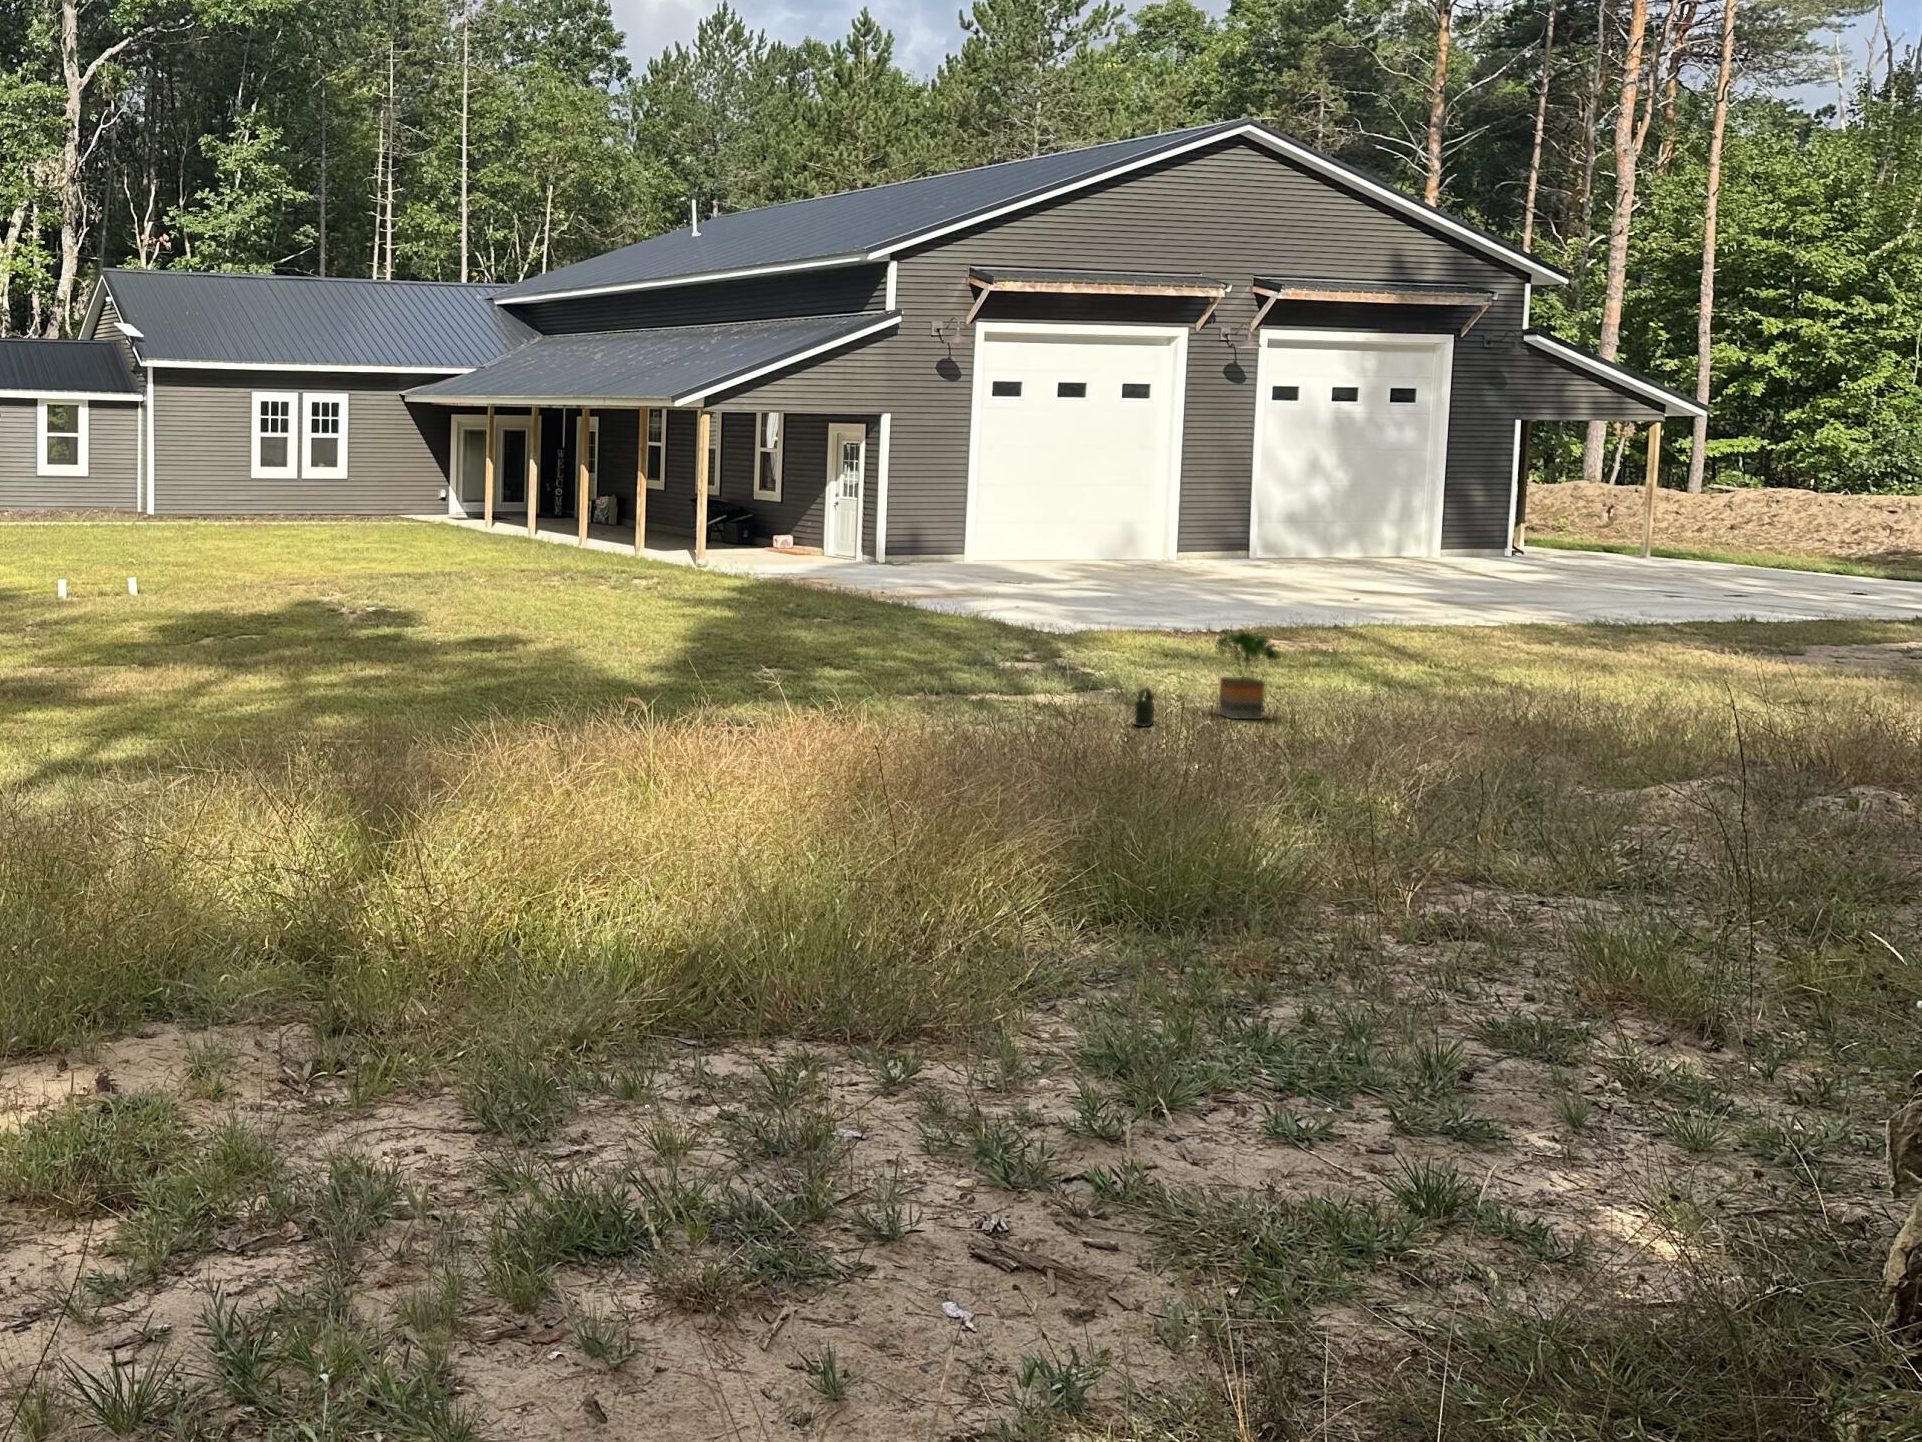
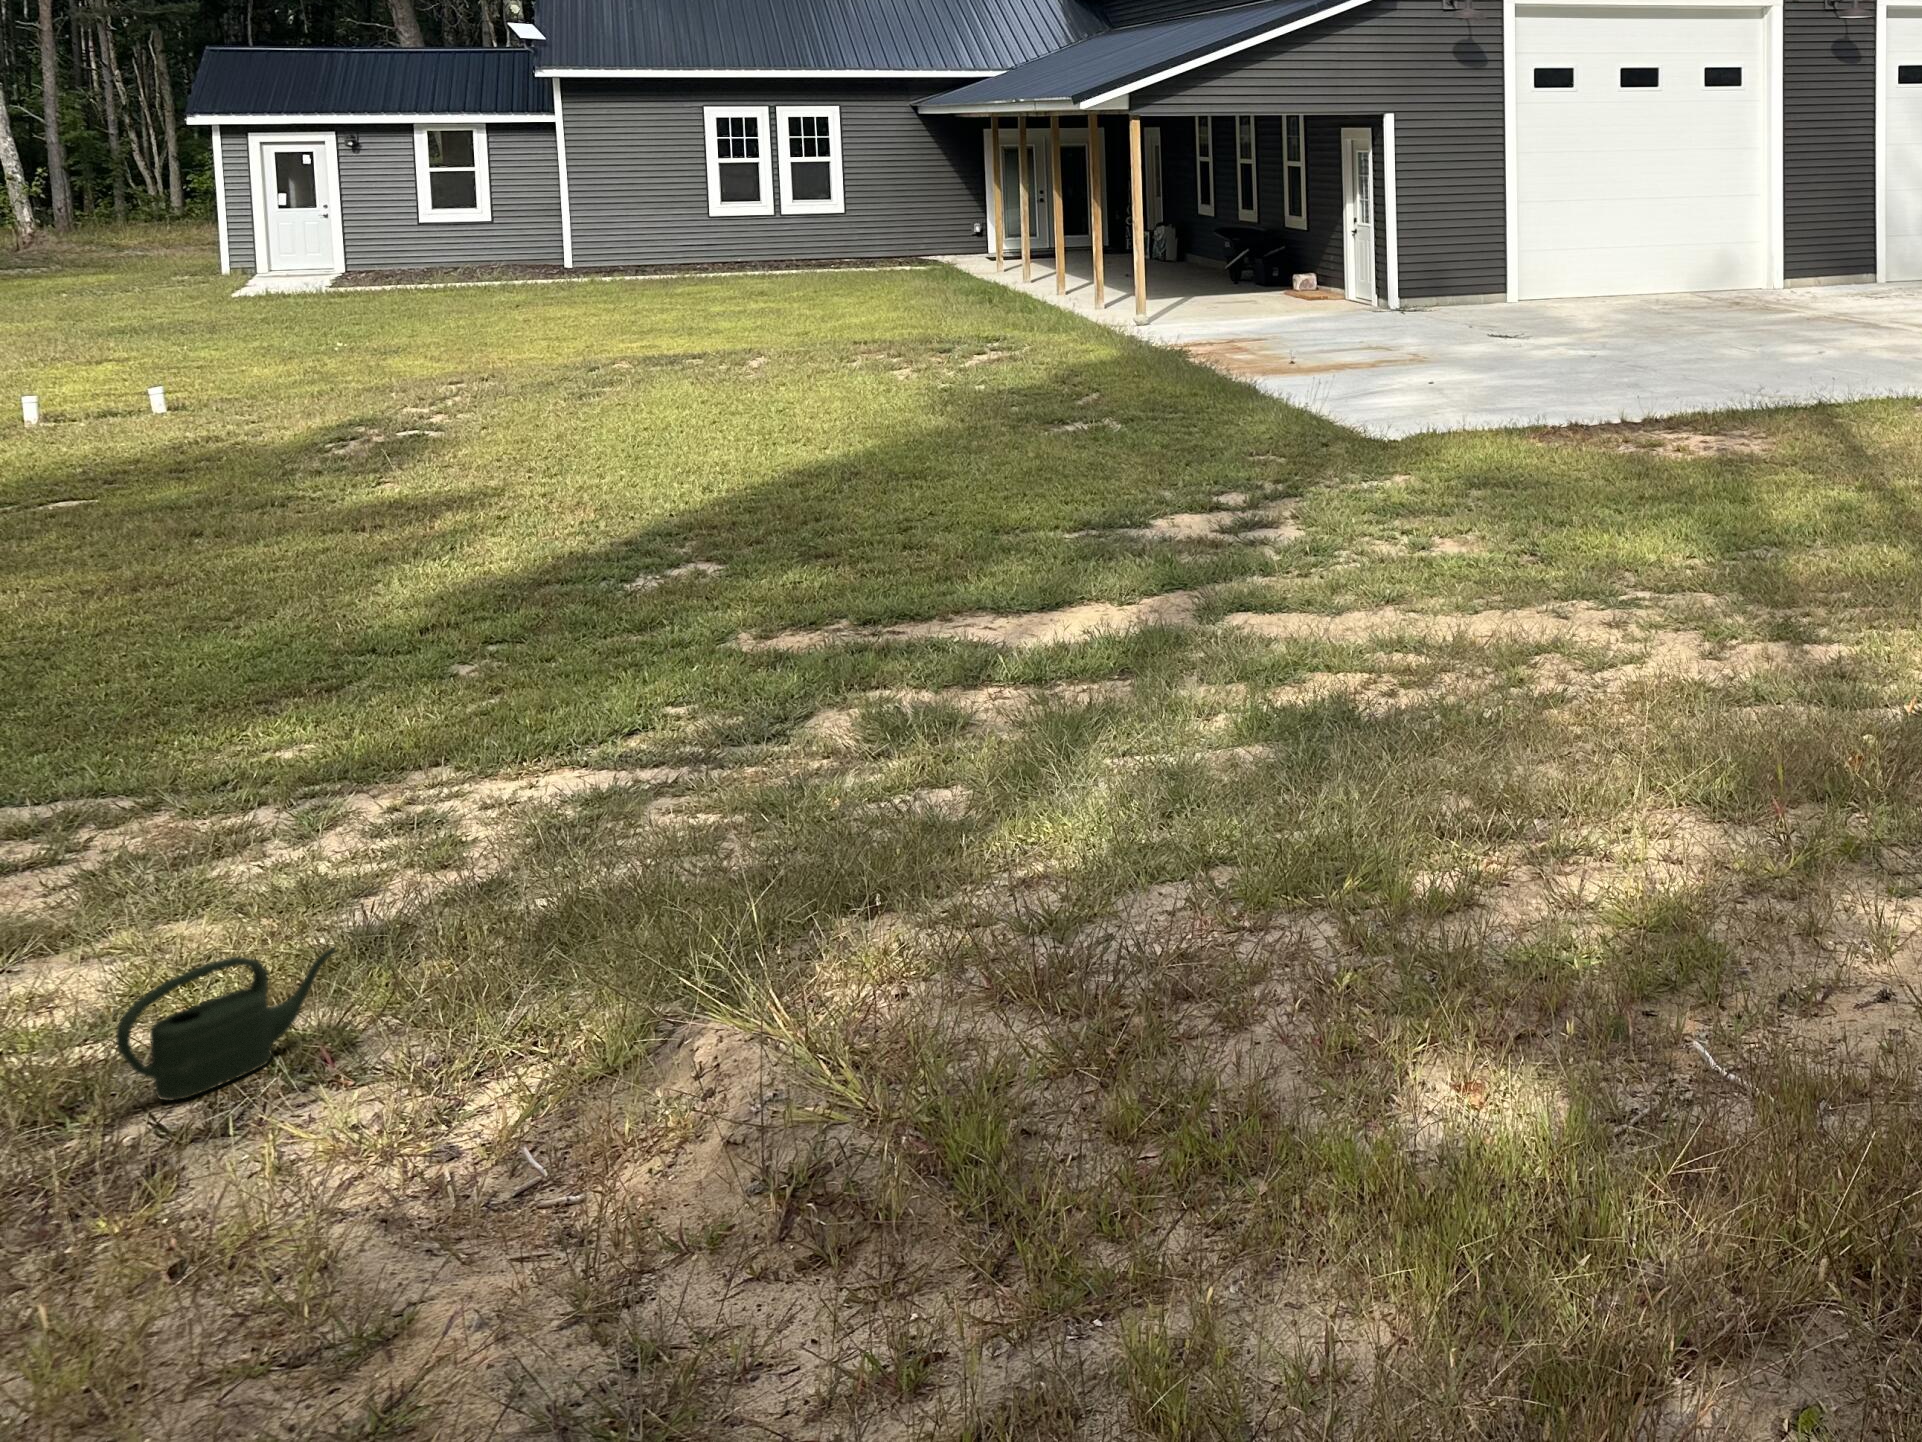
potted tree: present [1216,632,1279,719] -> none [580,721,762,998]

